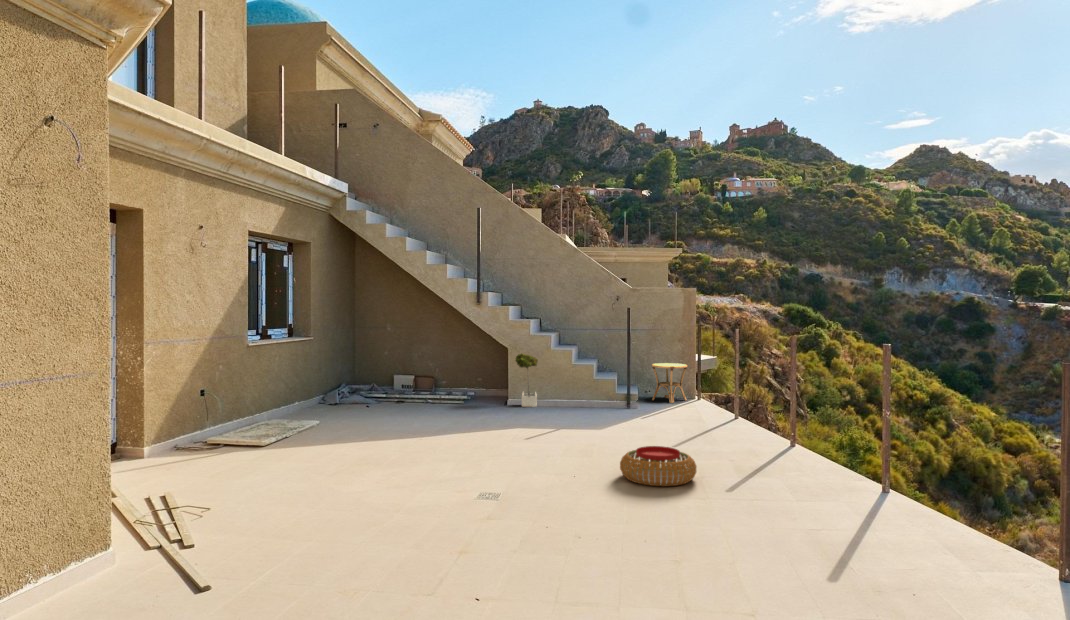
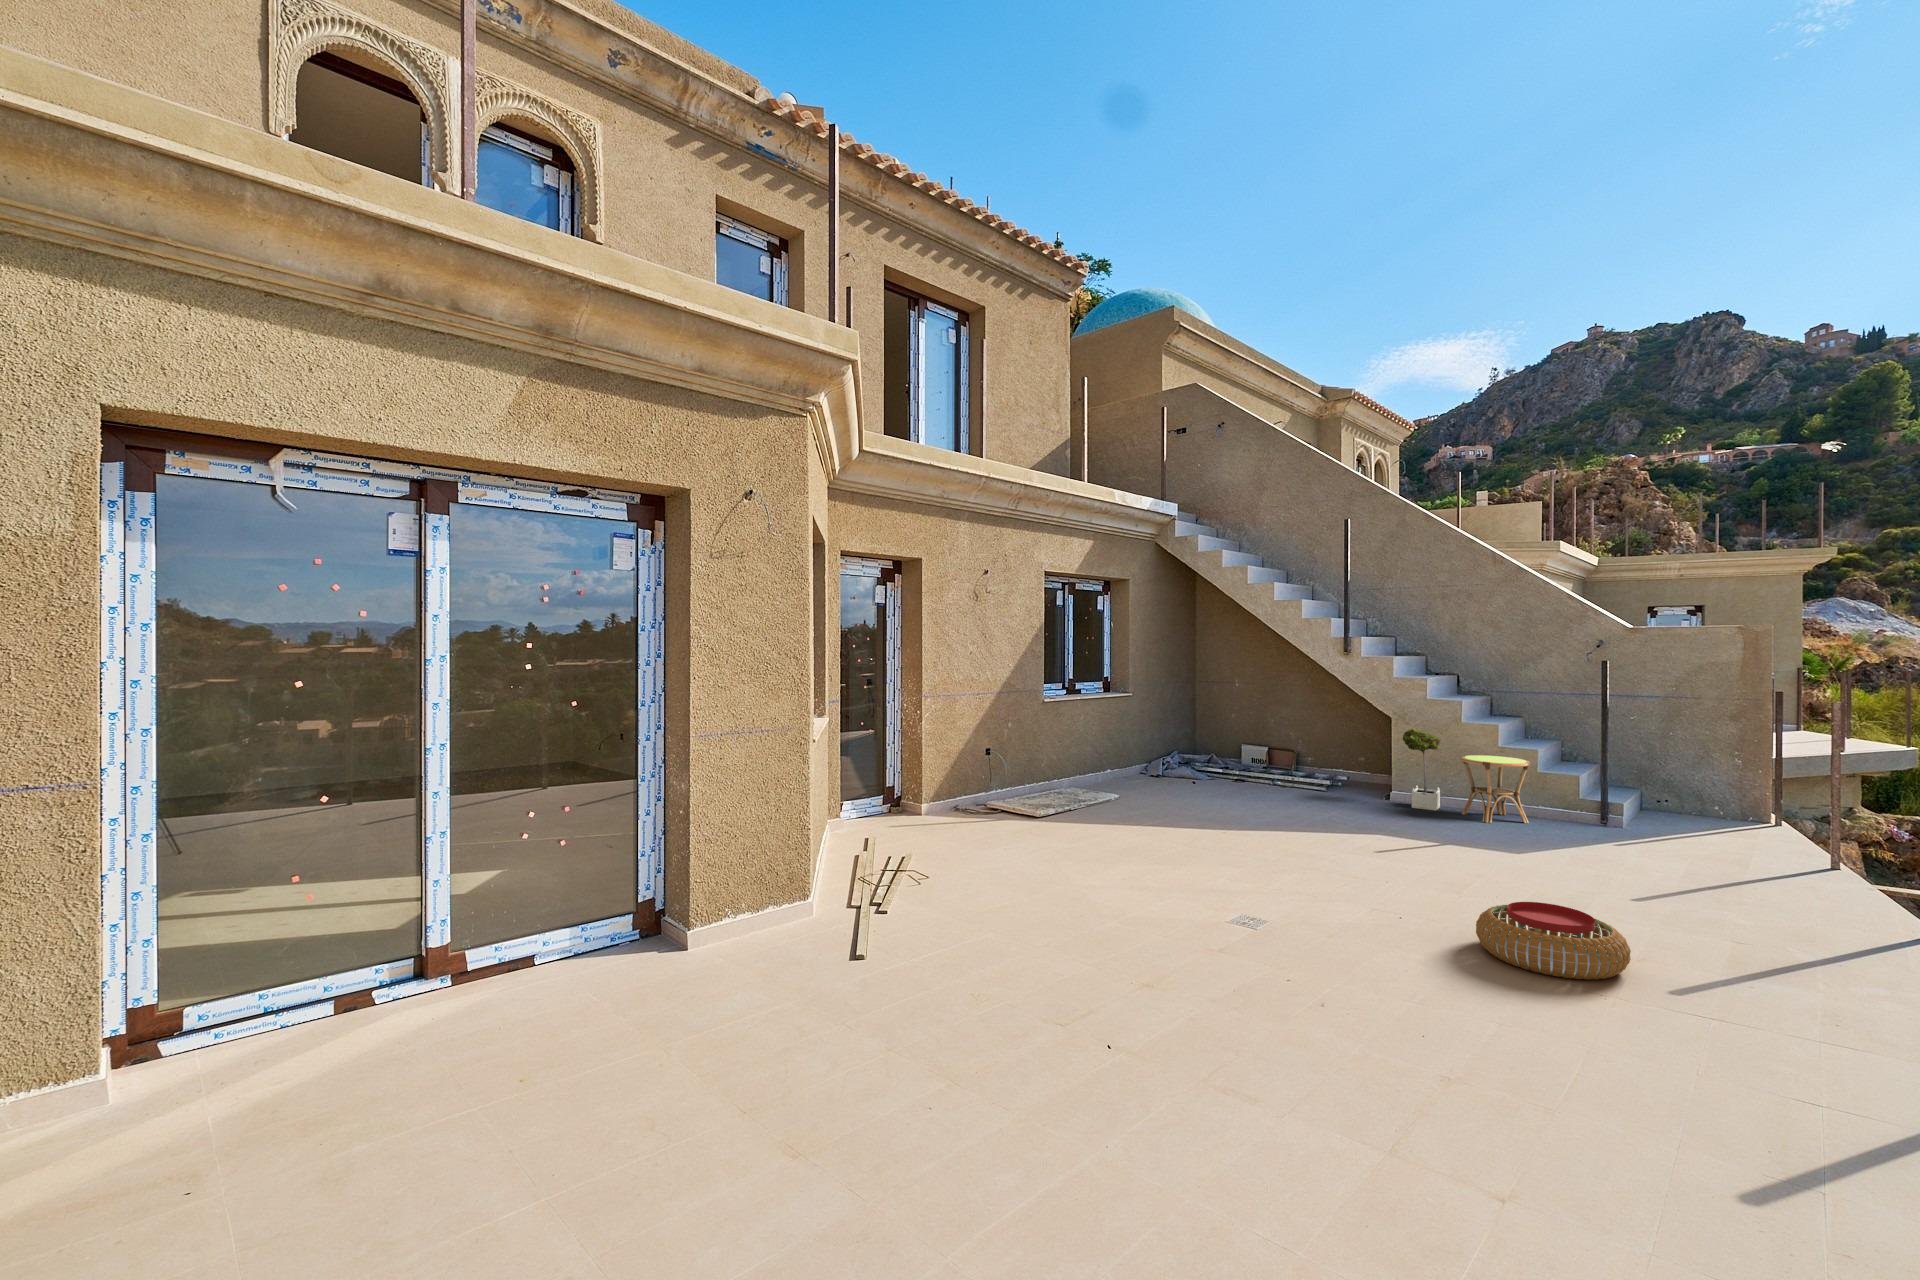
side table: present [652,363,688,403] -> present [1460,755,1530,823]

